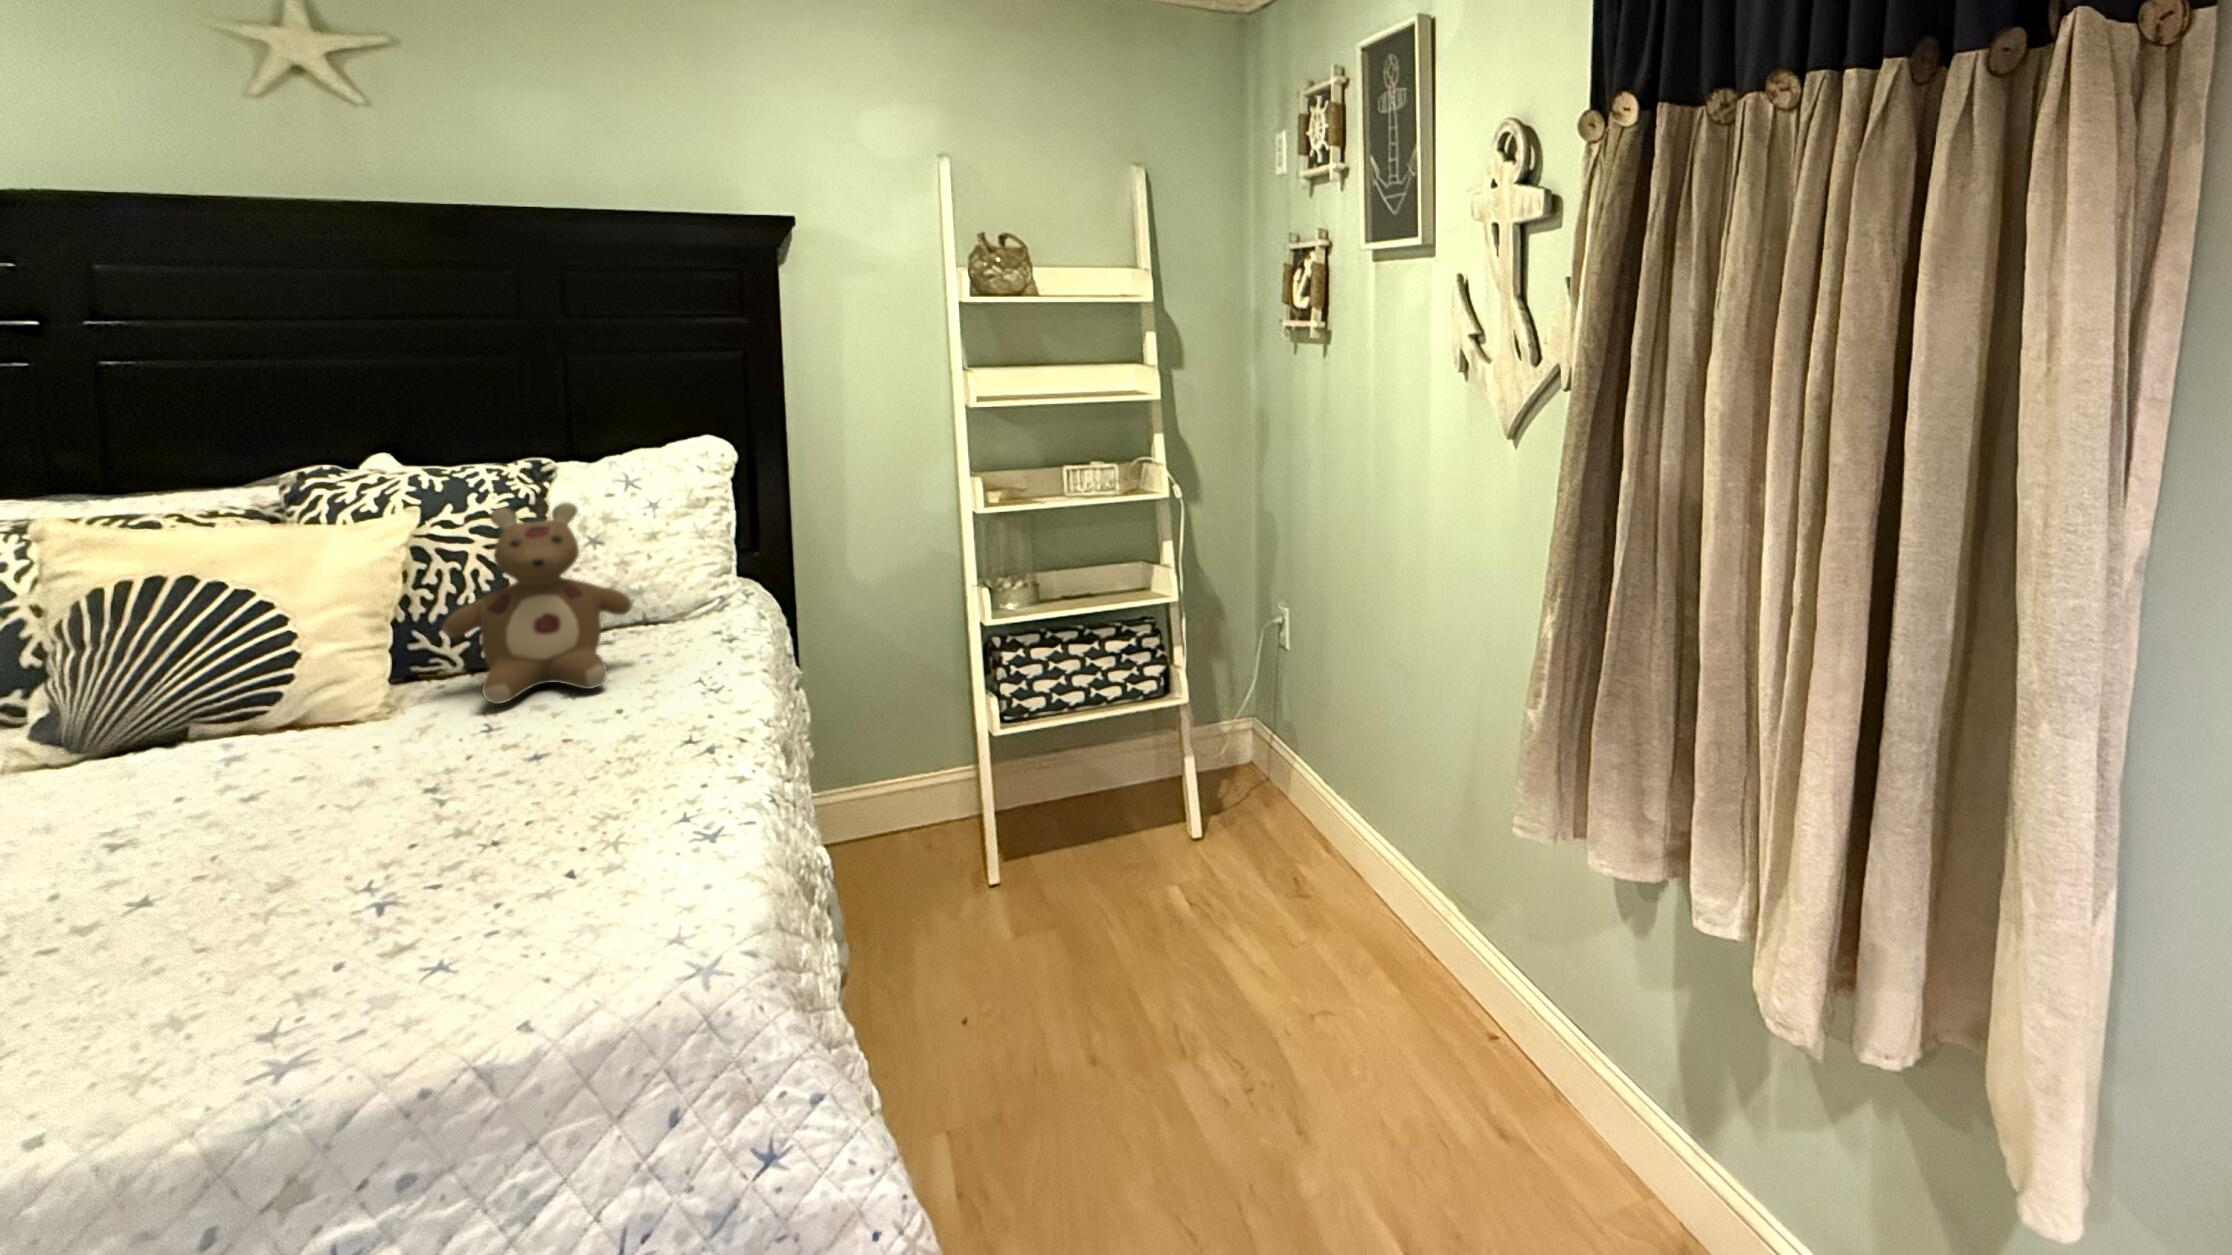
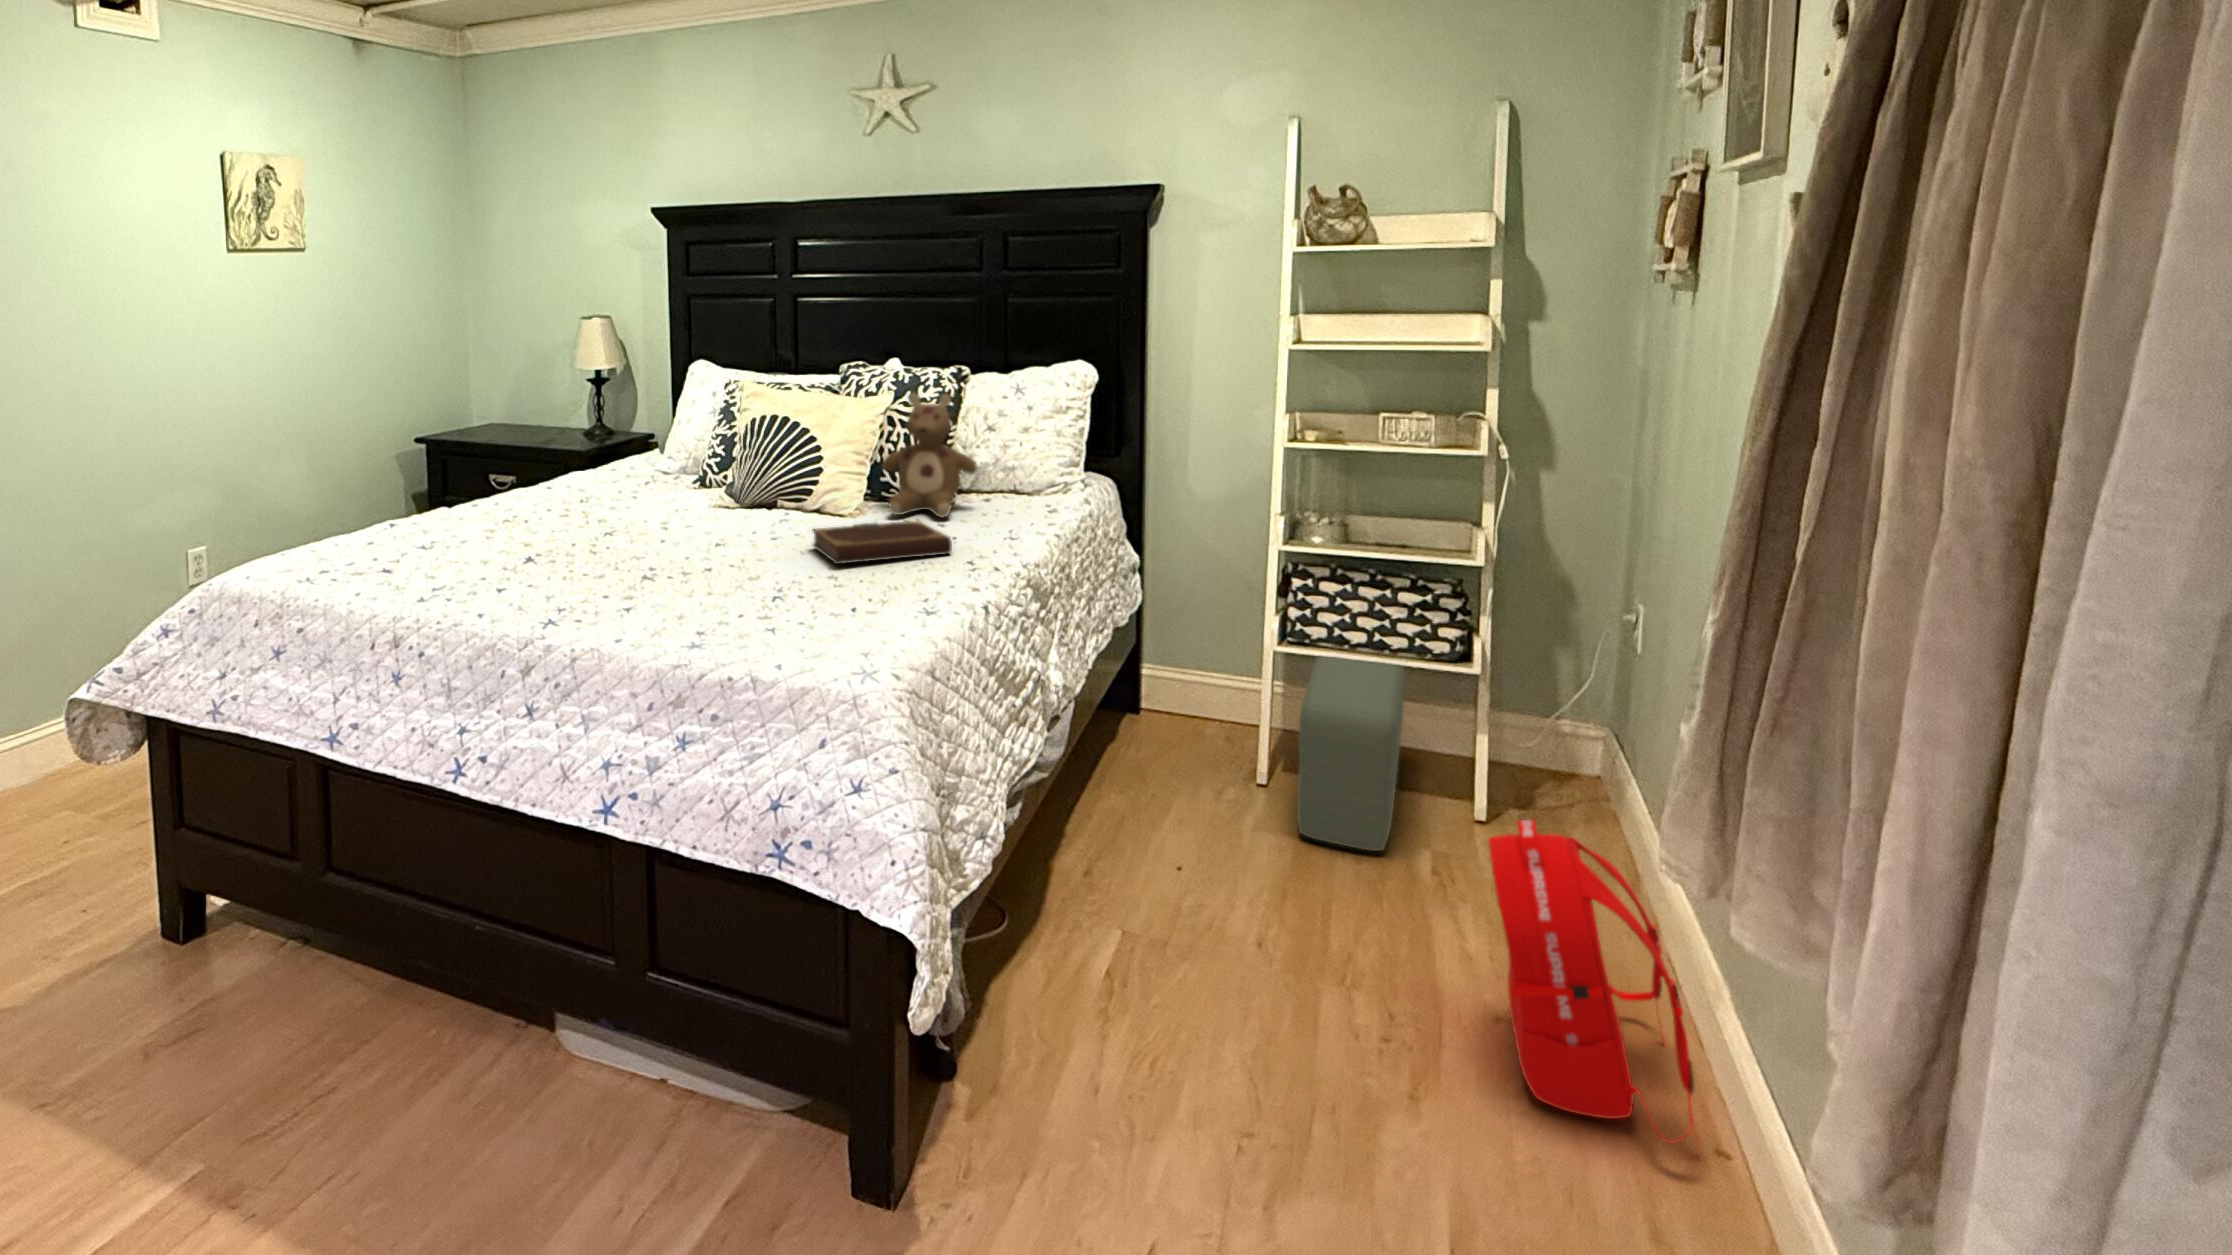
pouf: none [1024,689,1154,920] -> present [1297,657,1405,851]
notebook: none [373,703,673,814] -> present [813,521,952,564]
backpack: none [1307,815,1491,1057] -> present [1488,820,1700,1154]

